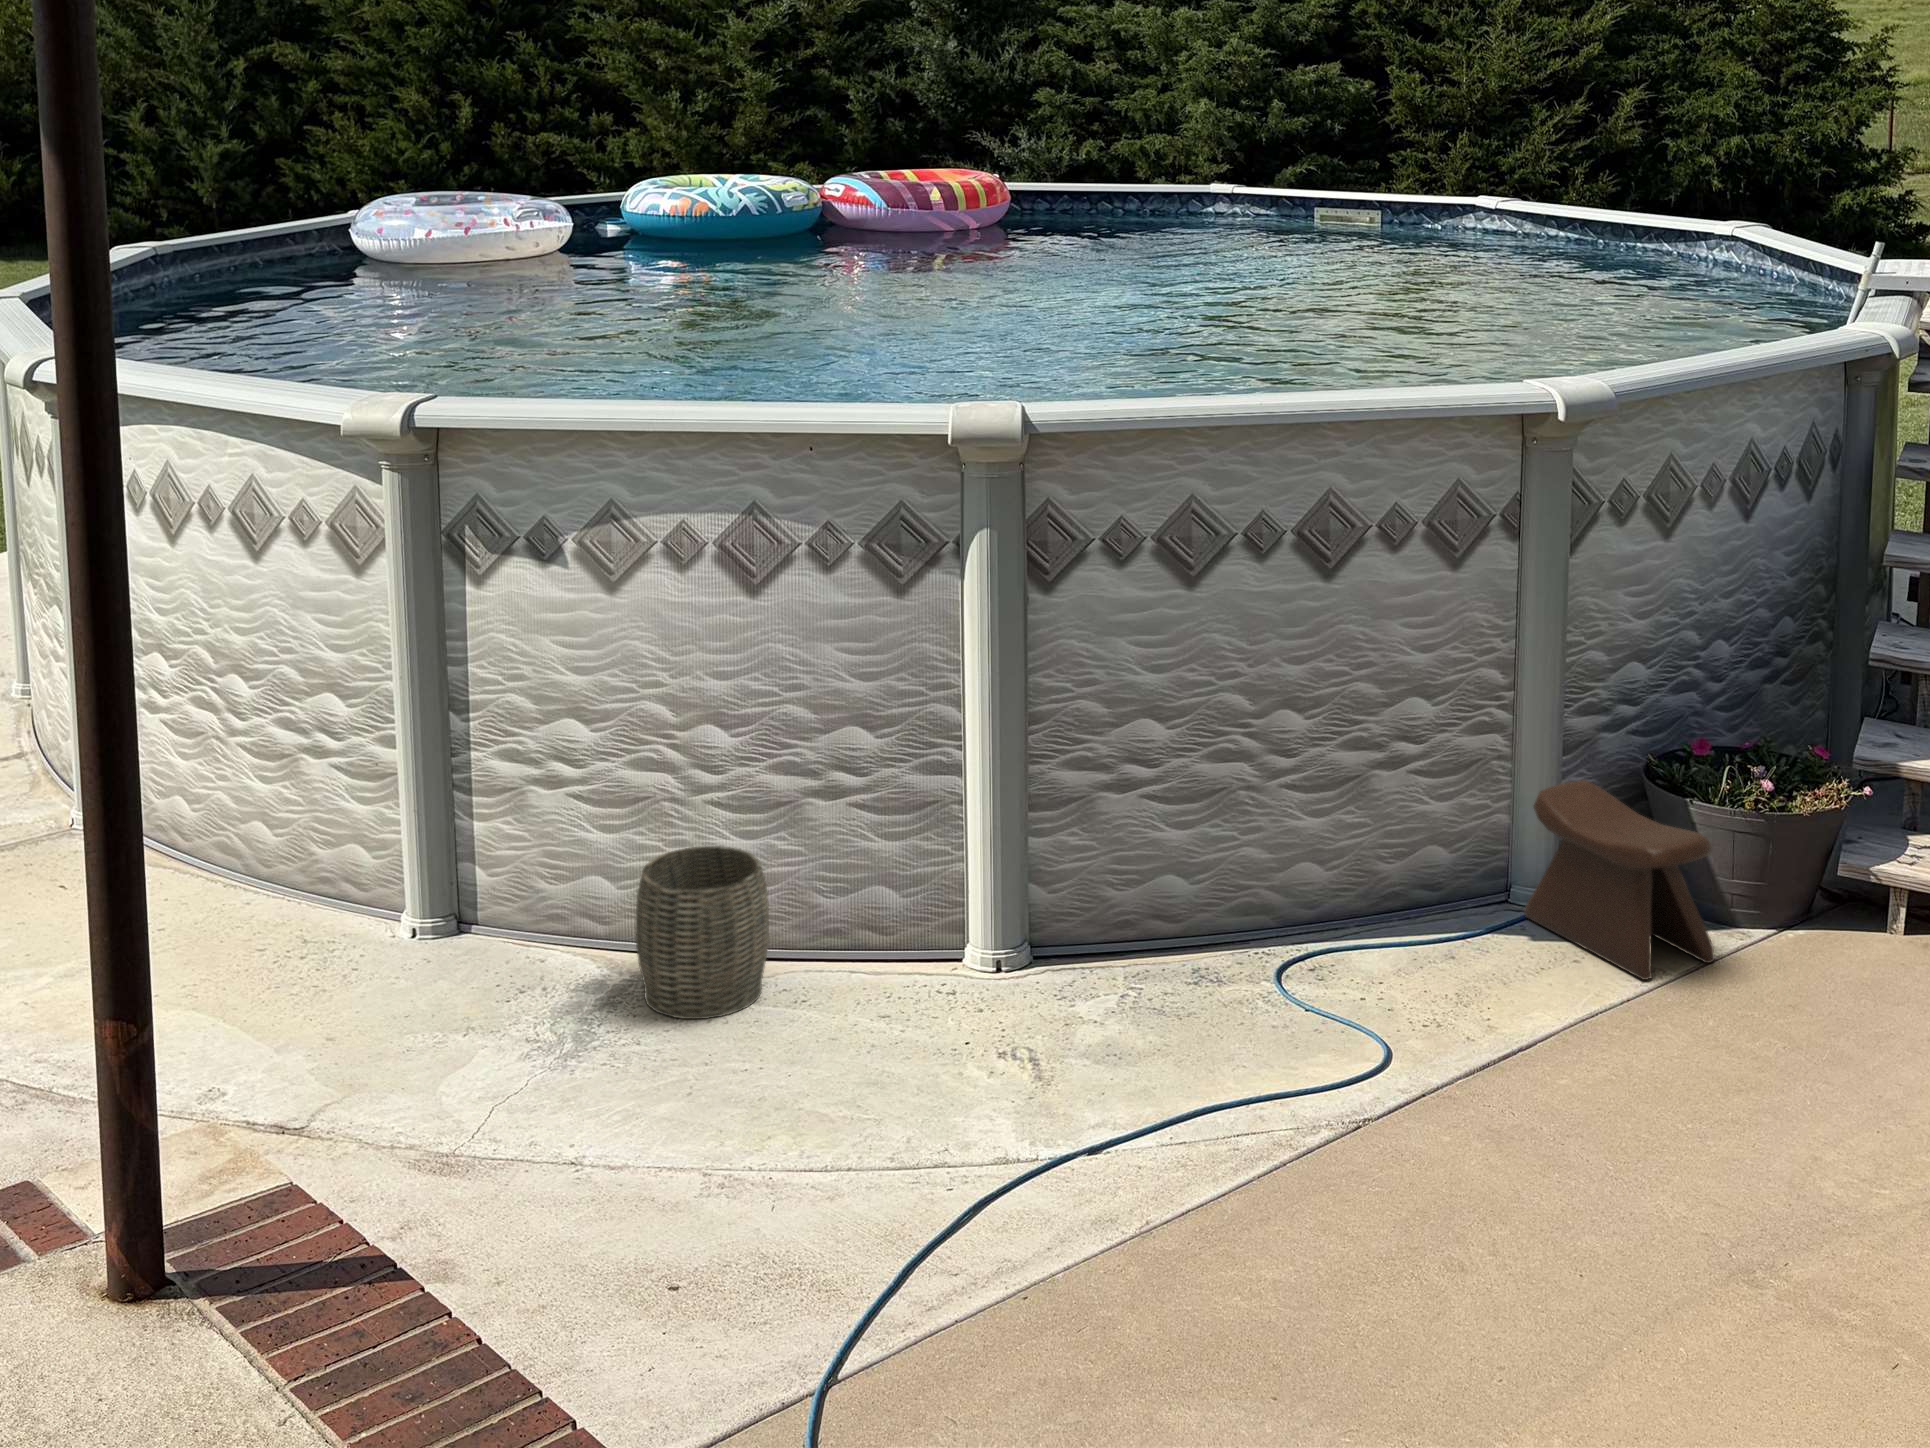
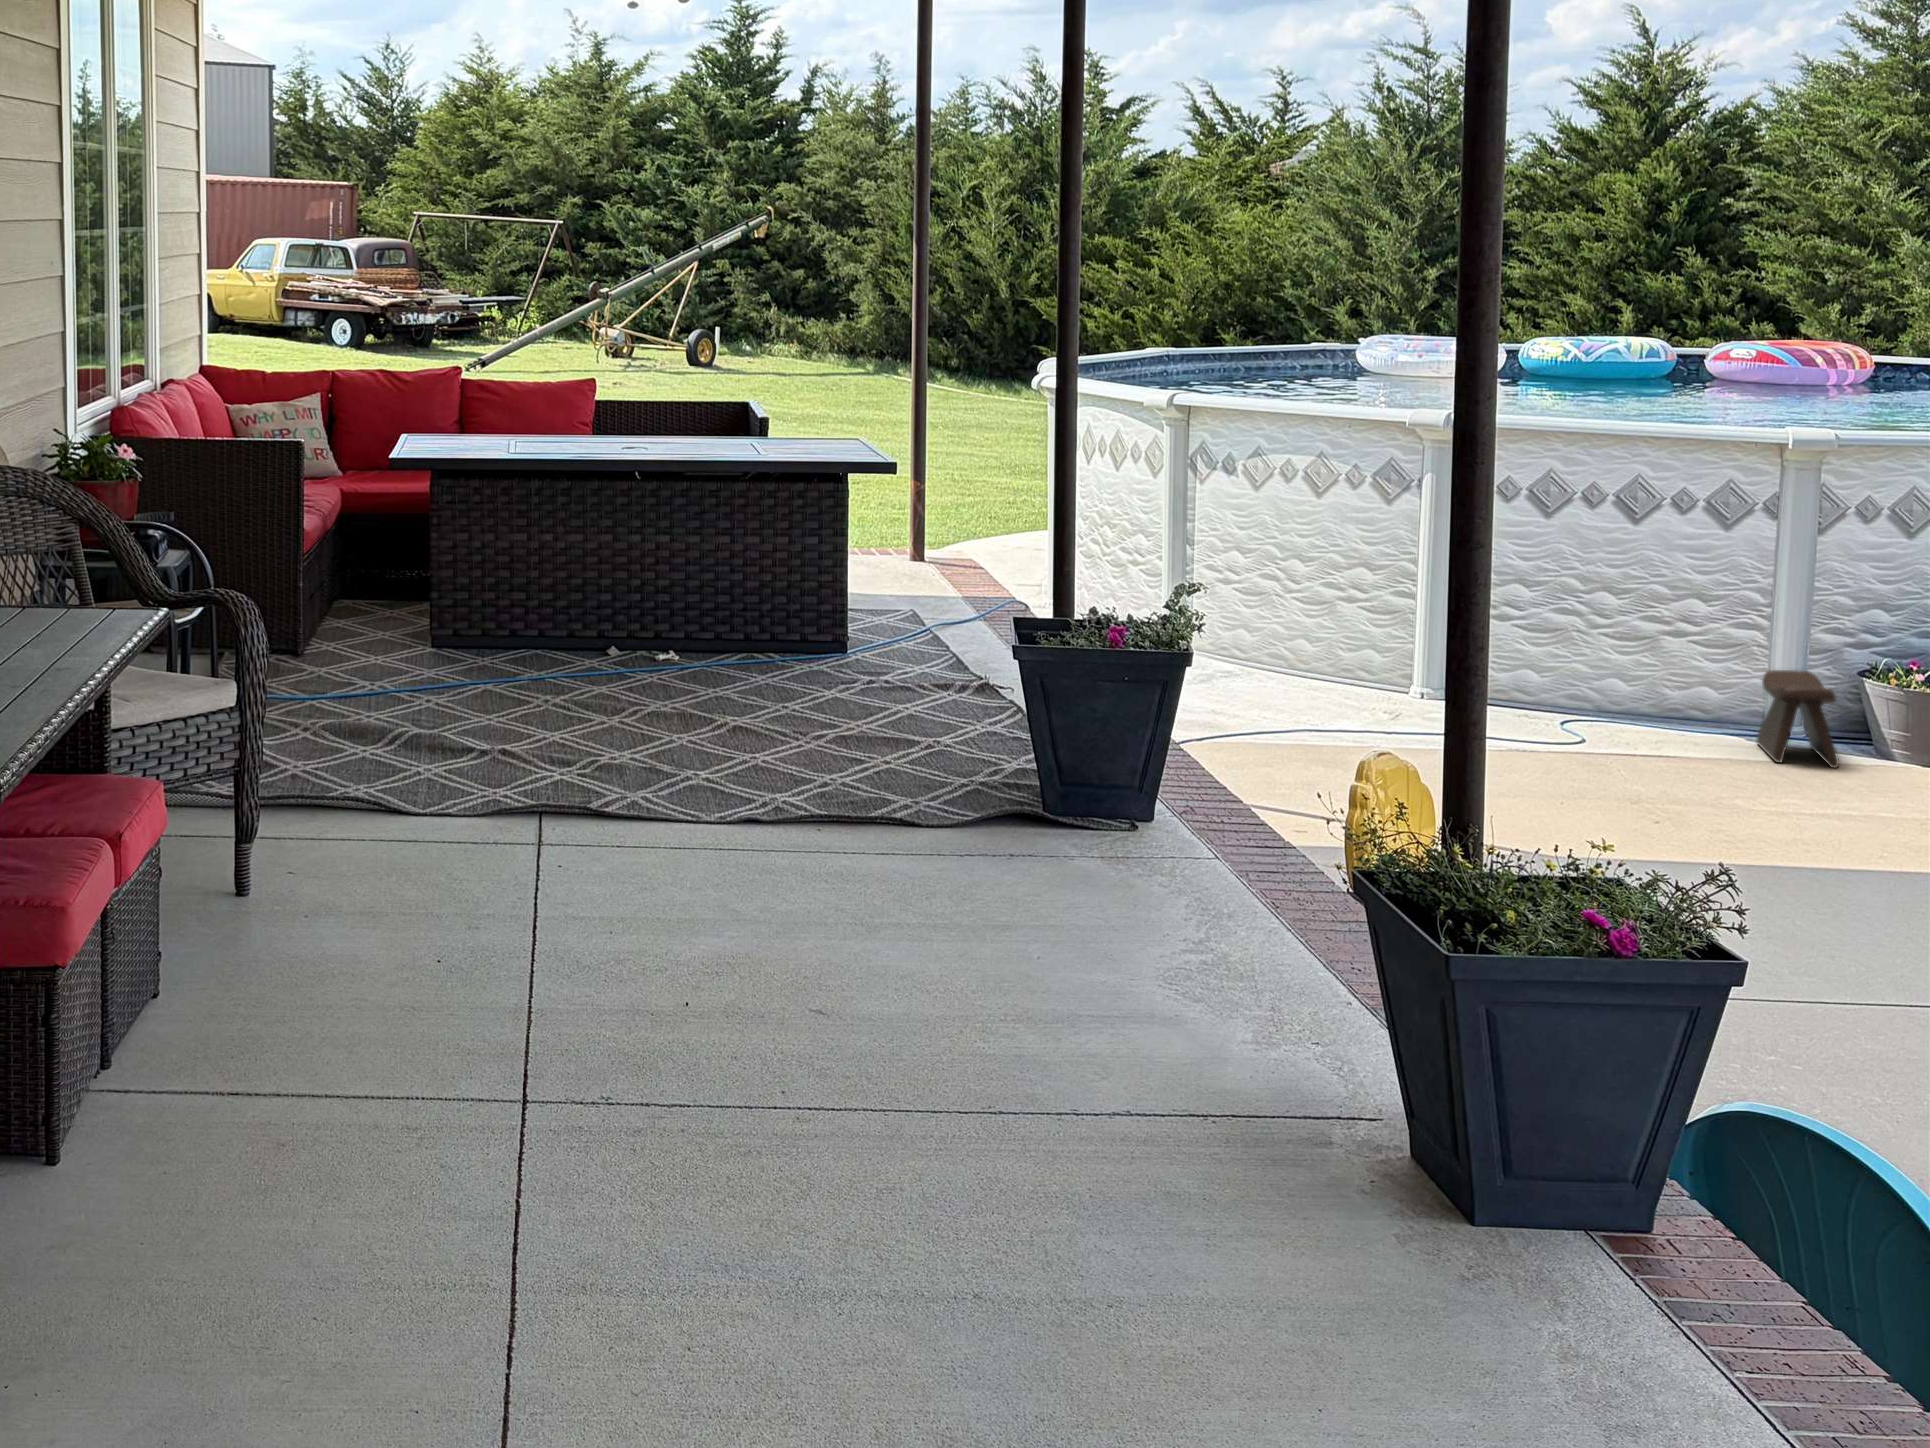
woven basket: present [636,846,769,1019] -> none [1241,616,1309,689]

